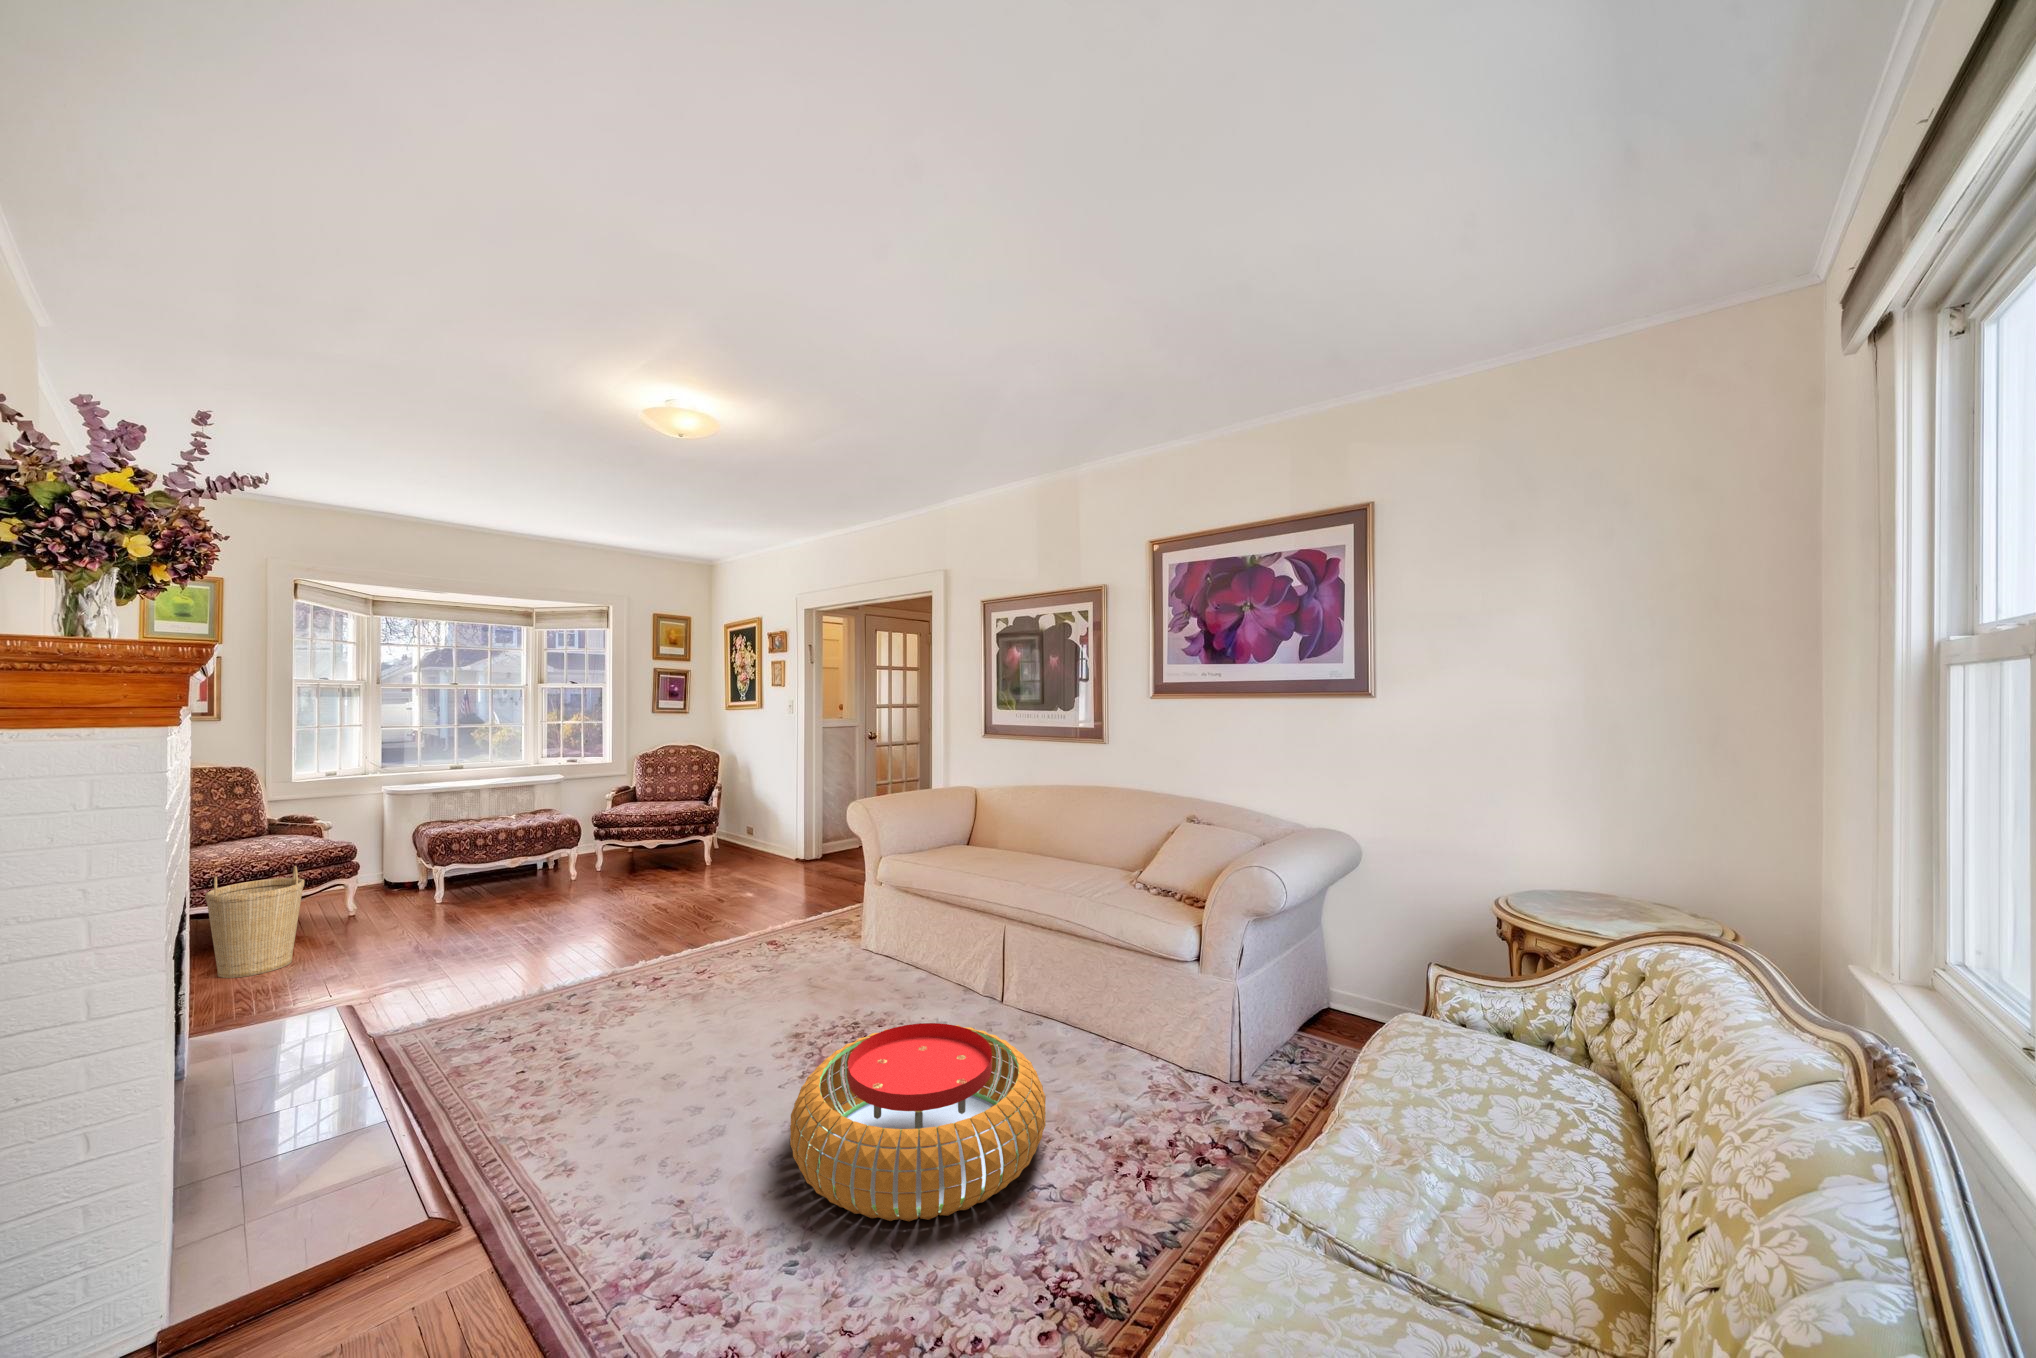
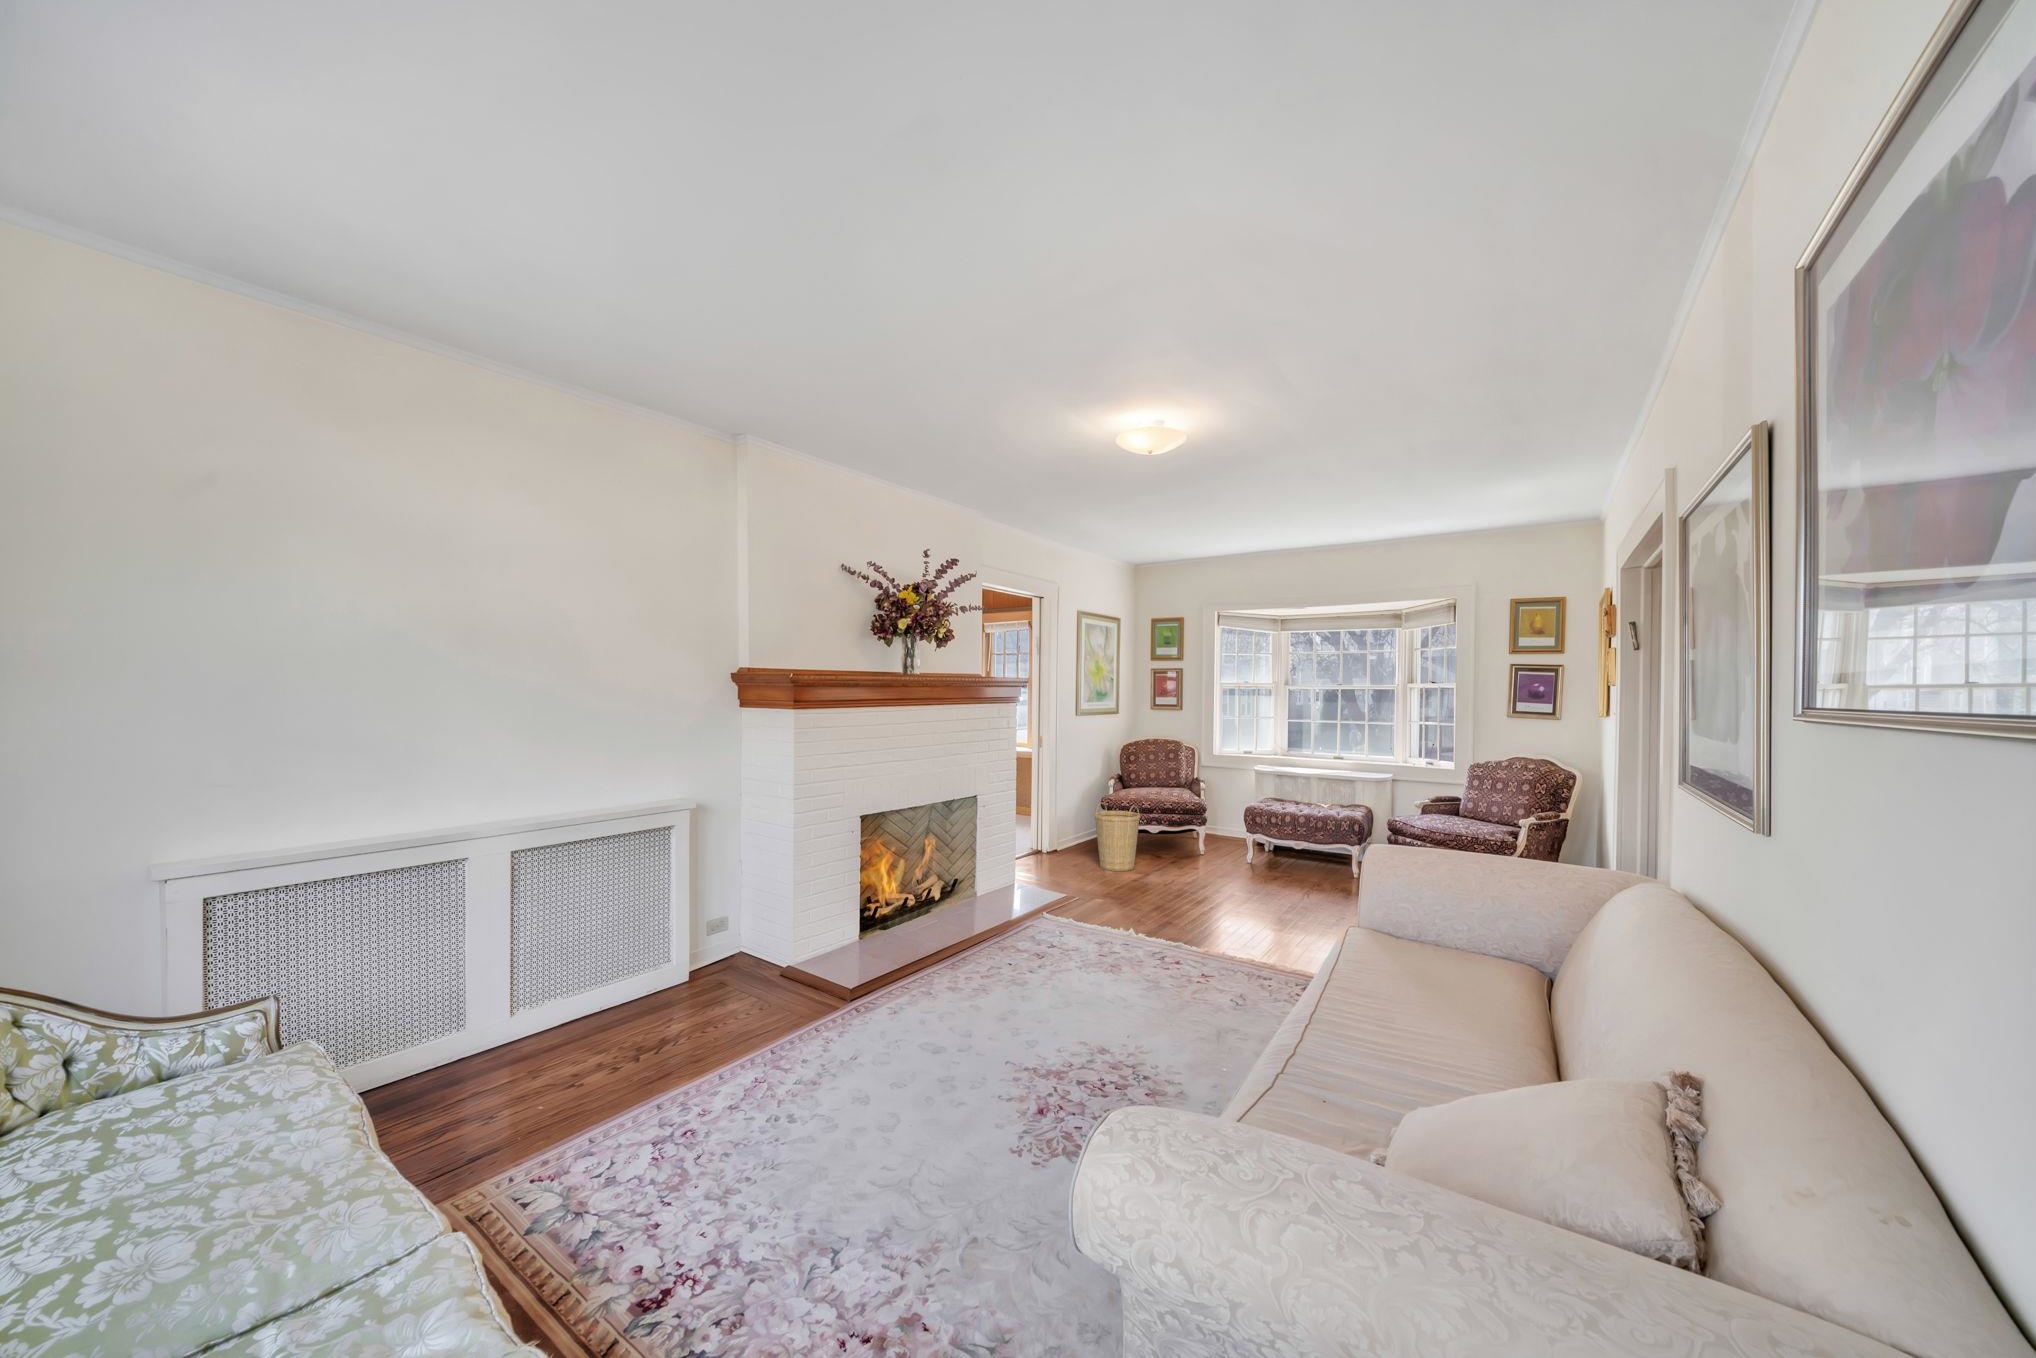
pouf: present [790,1023,1046,1221] -> none [780,1029,1050,1235]

